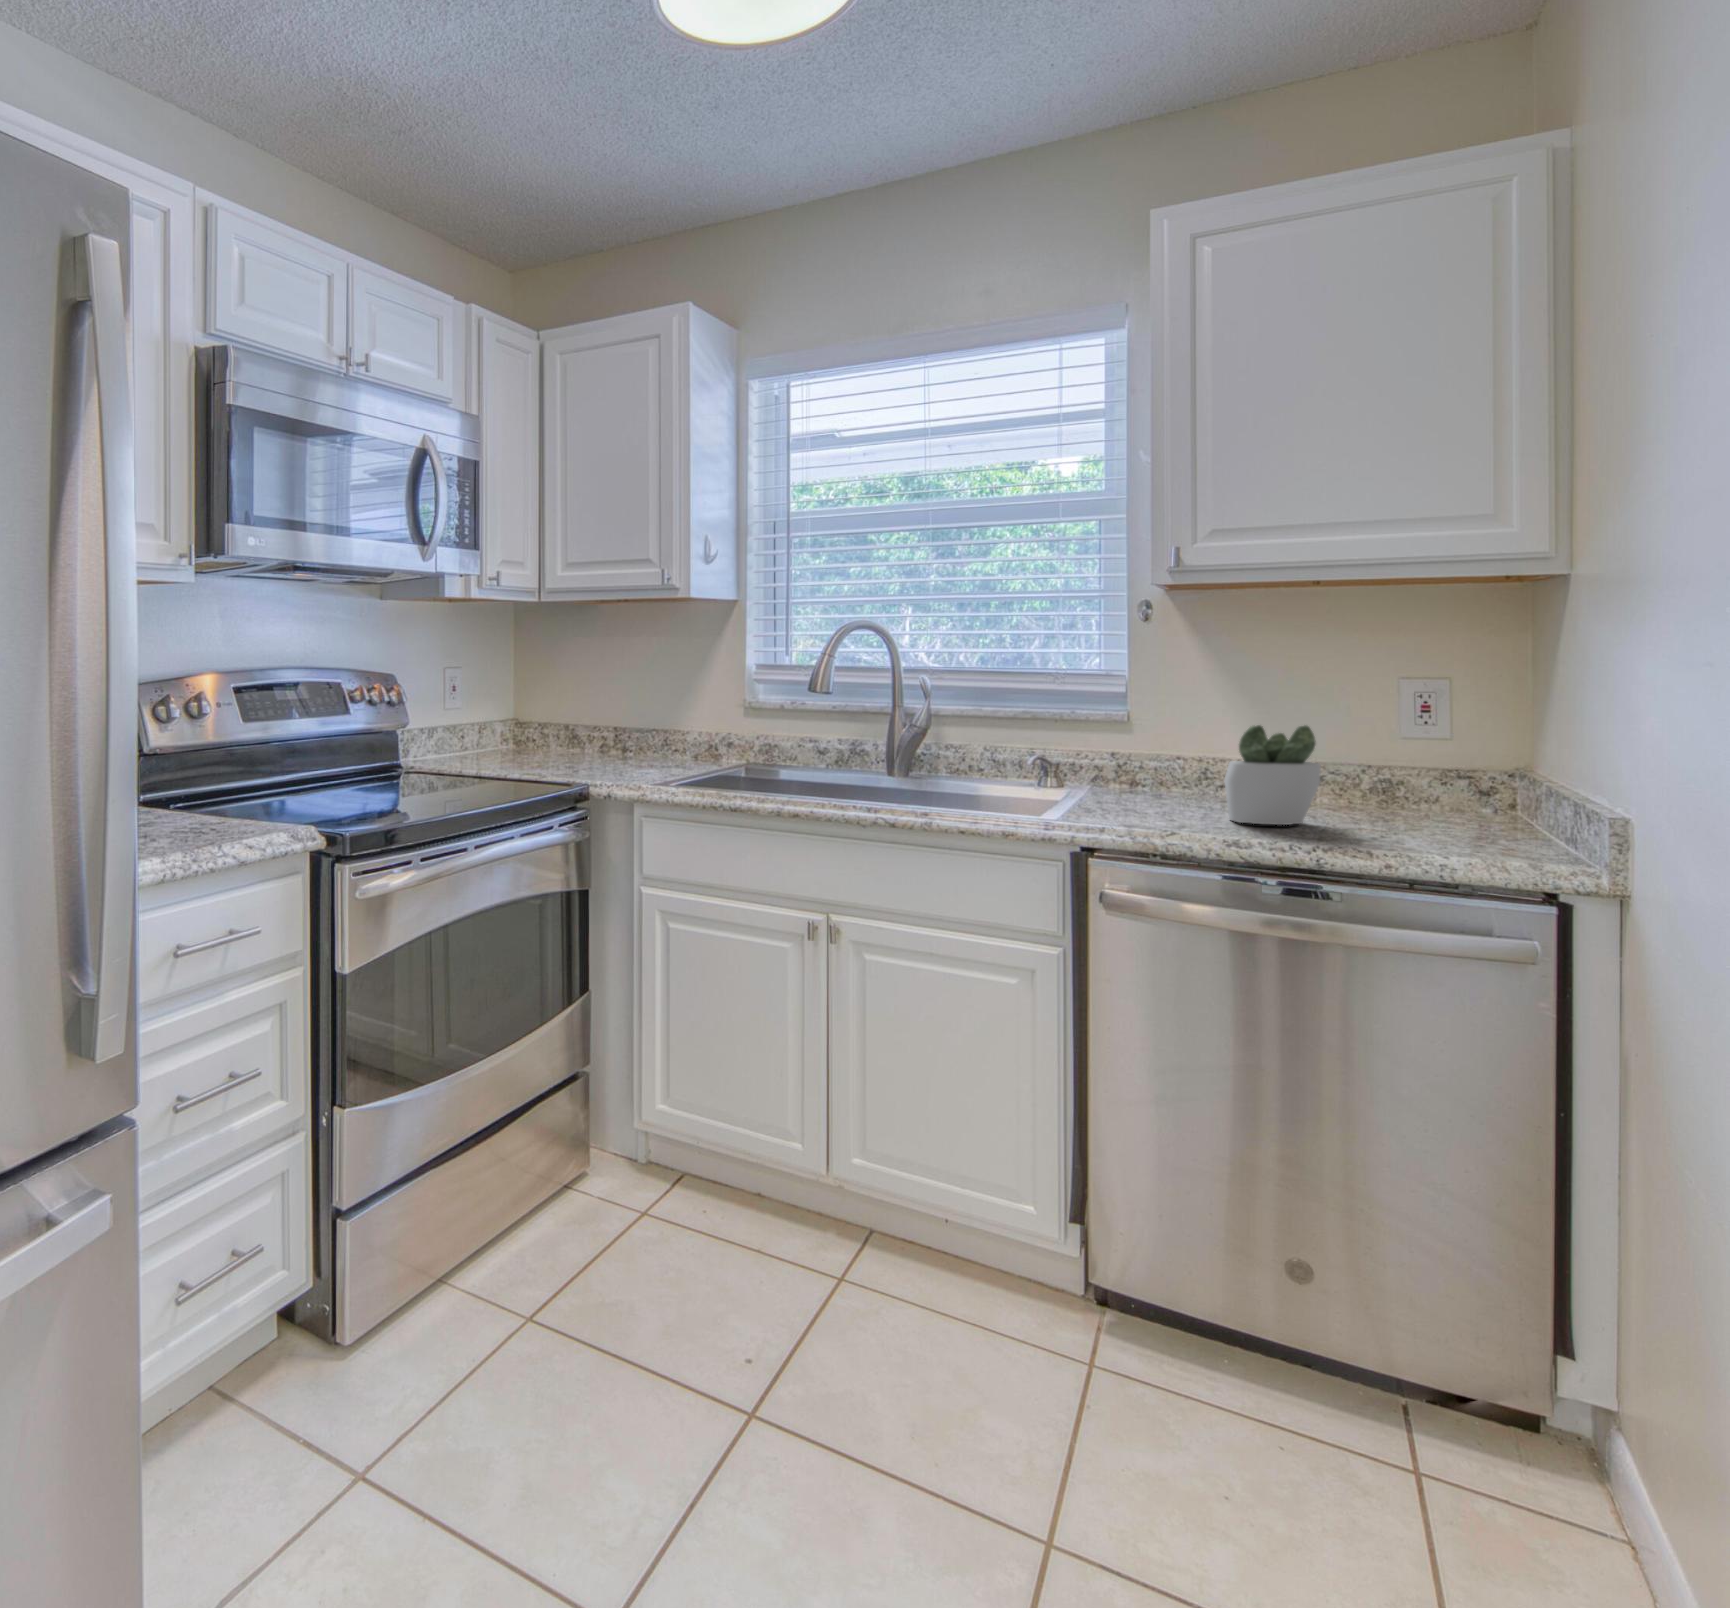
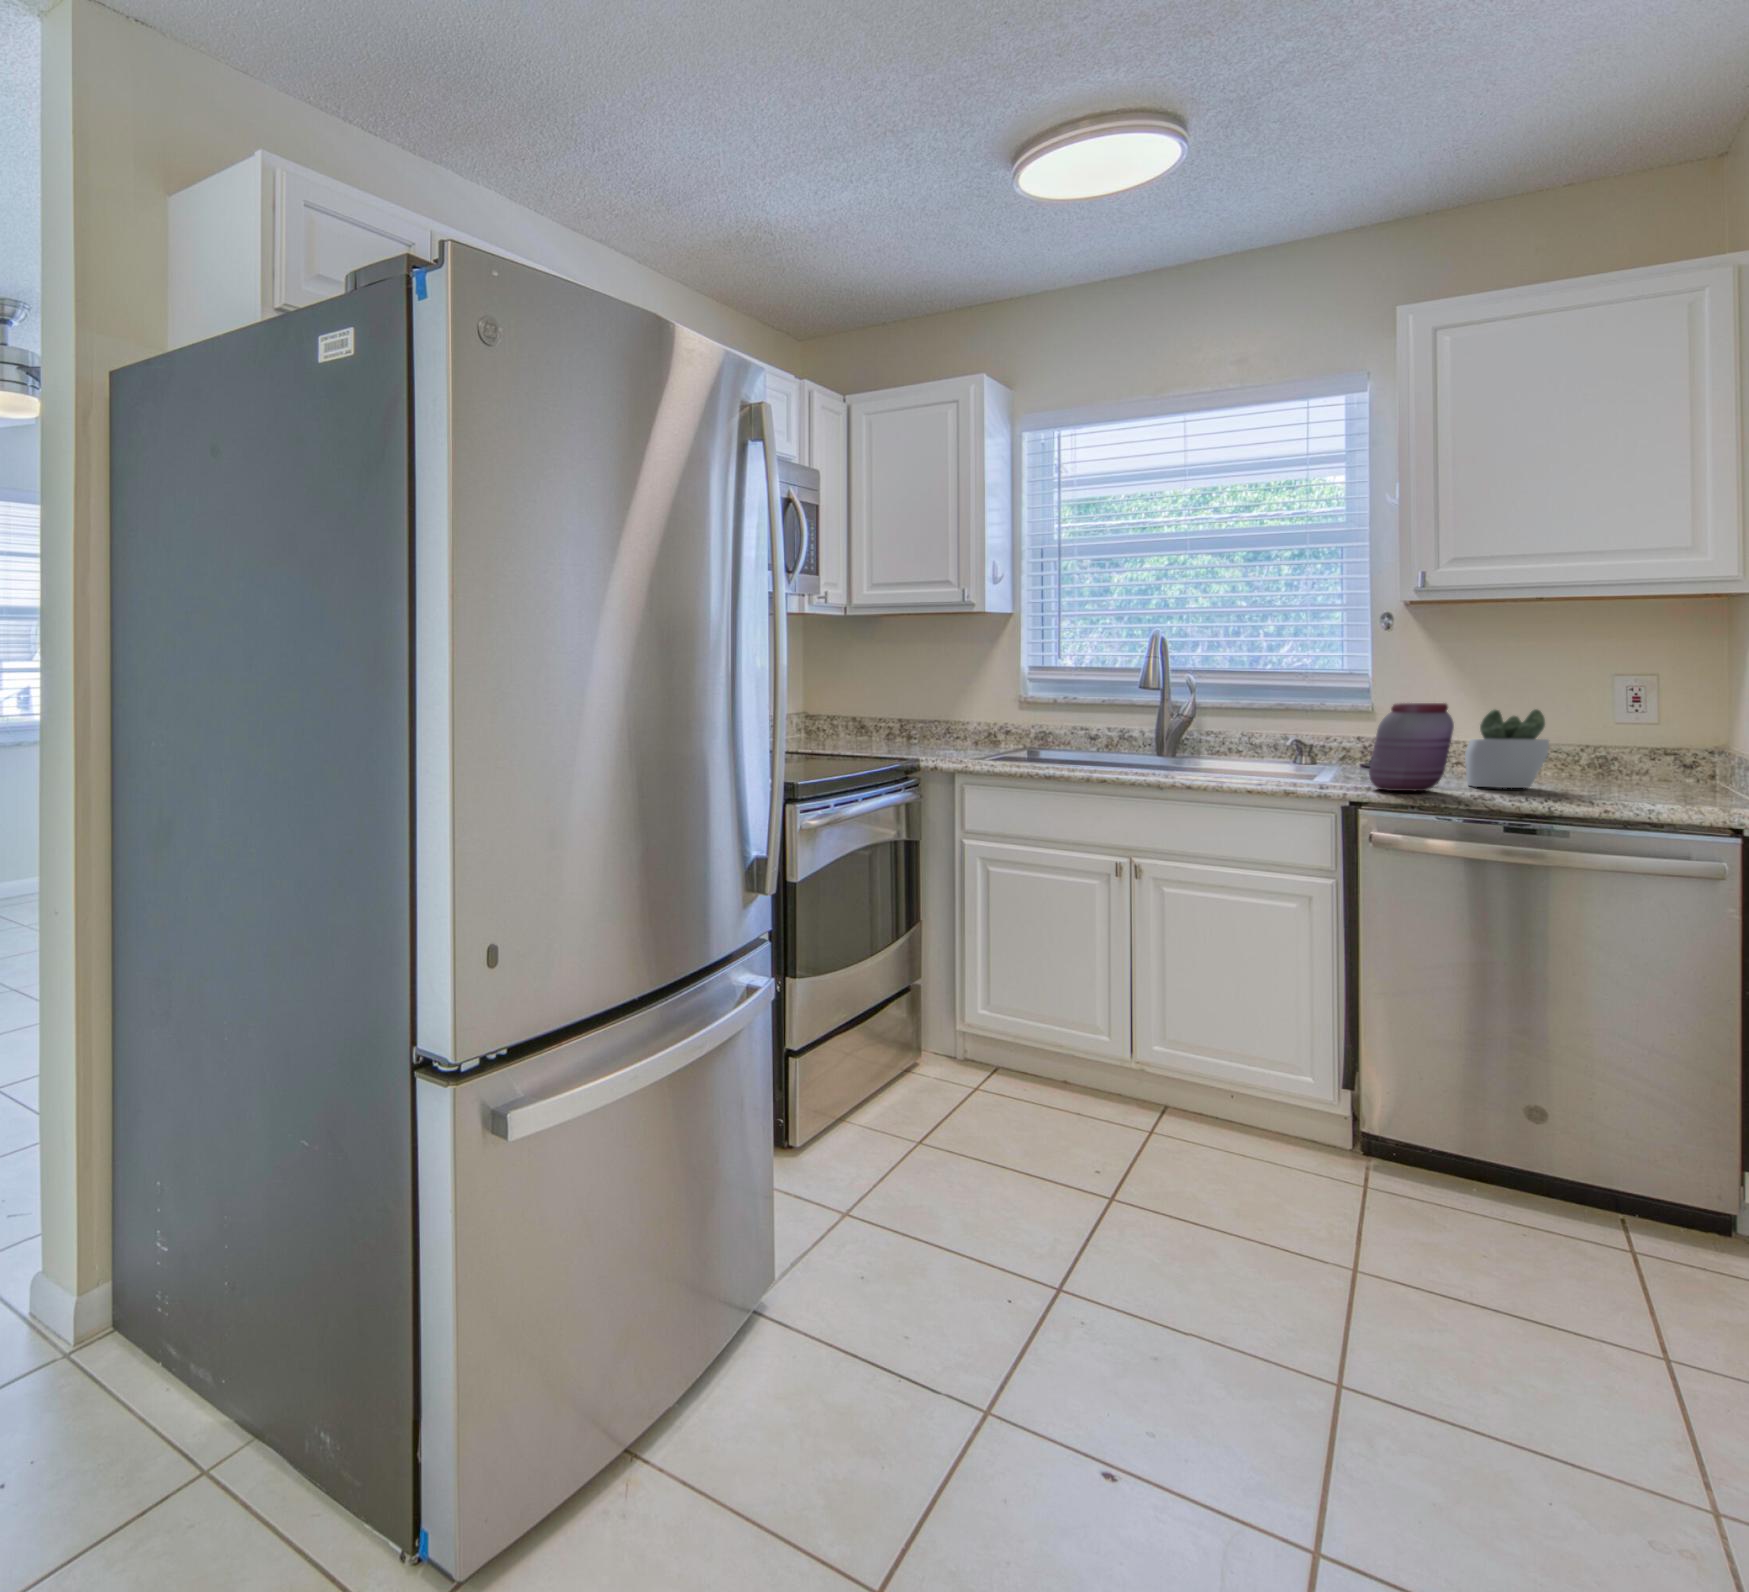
jar: none [1107,719,1202,832] -> present [1369,703,1454,791]

